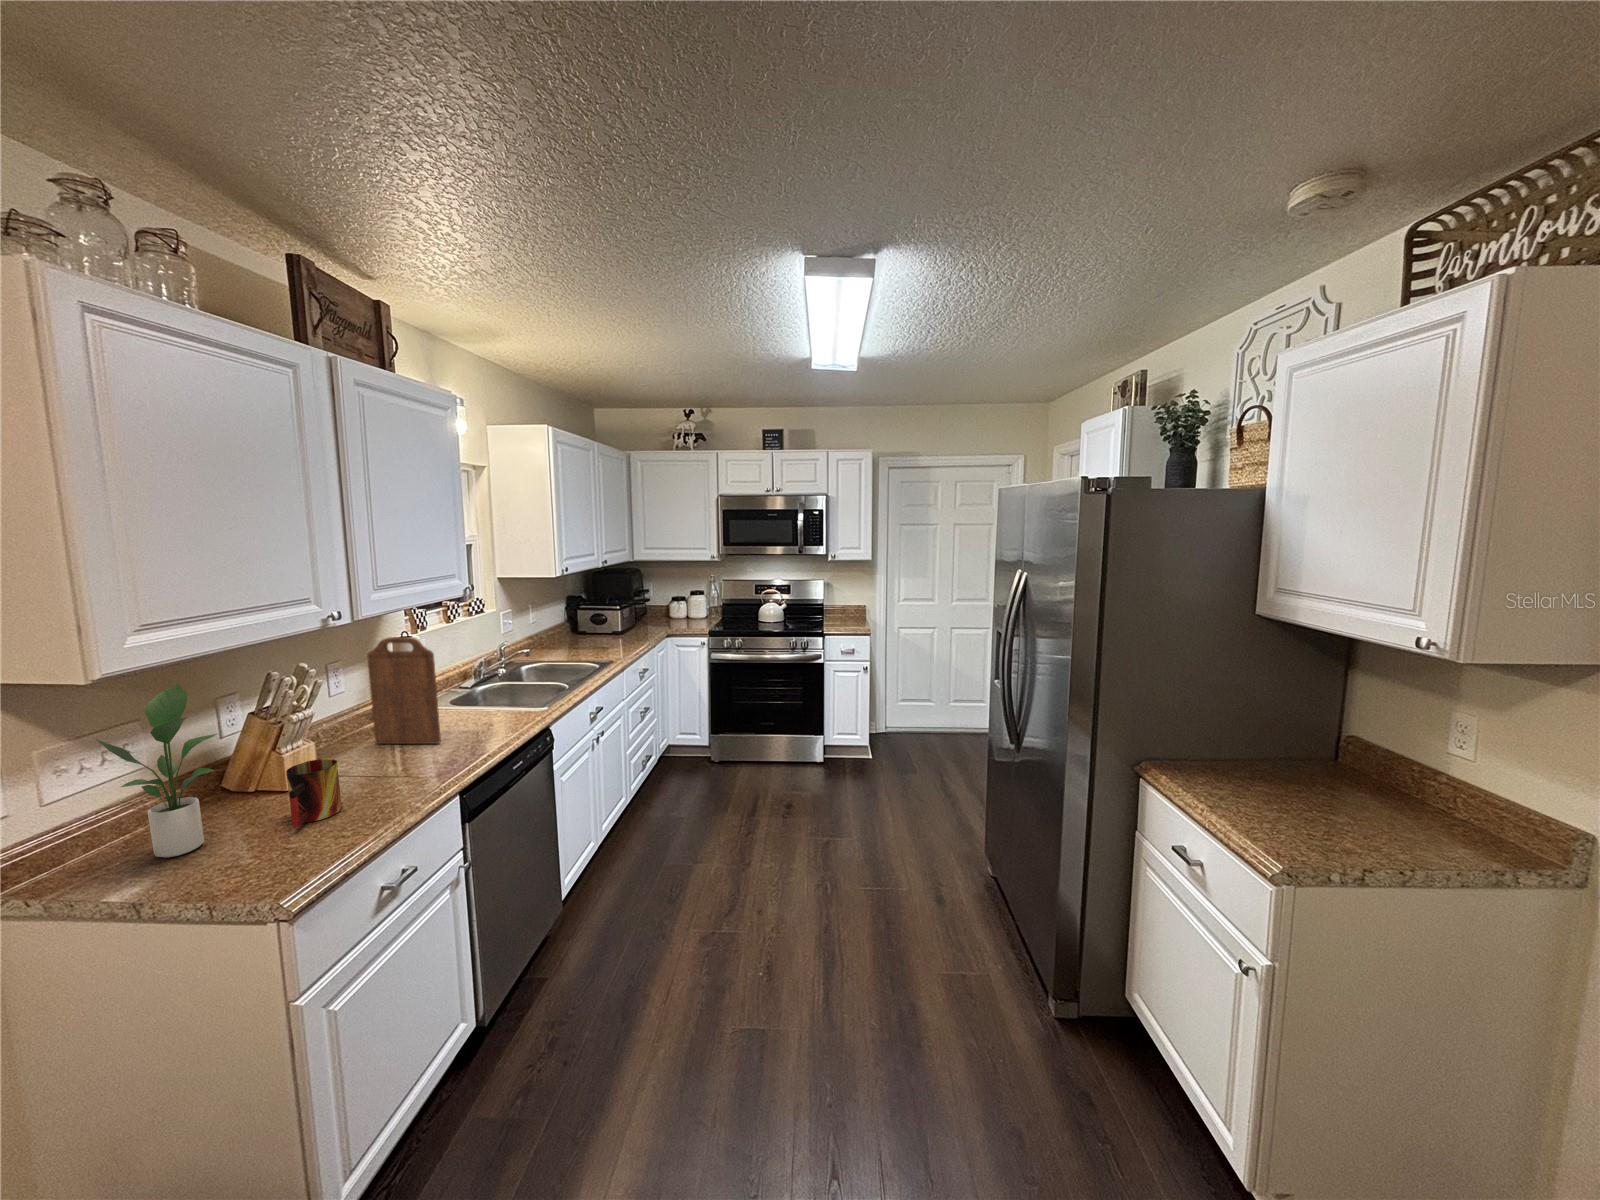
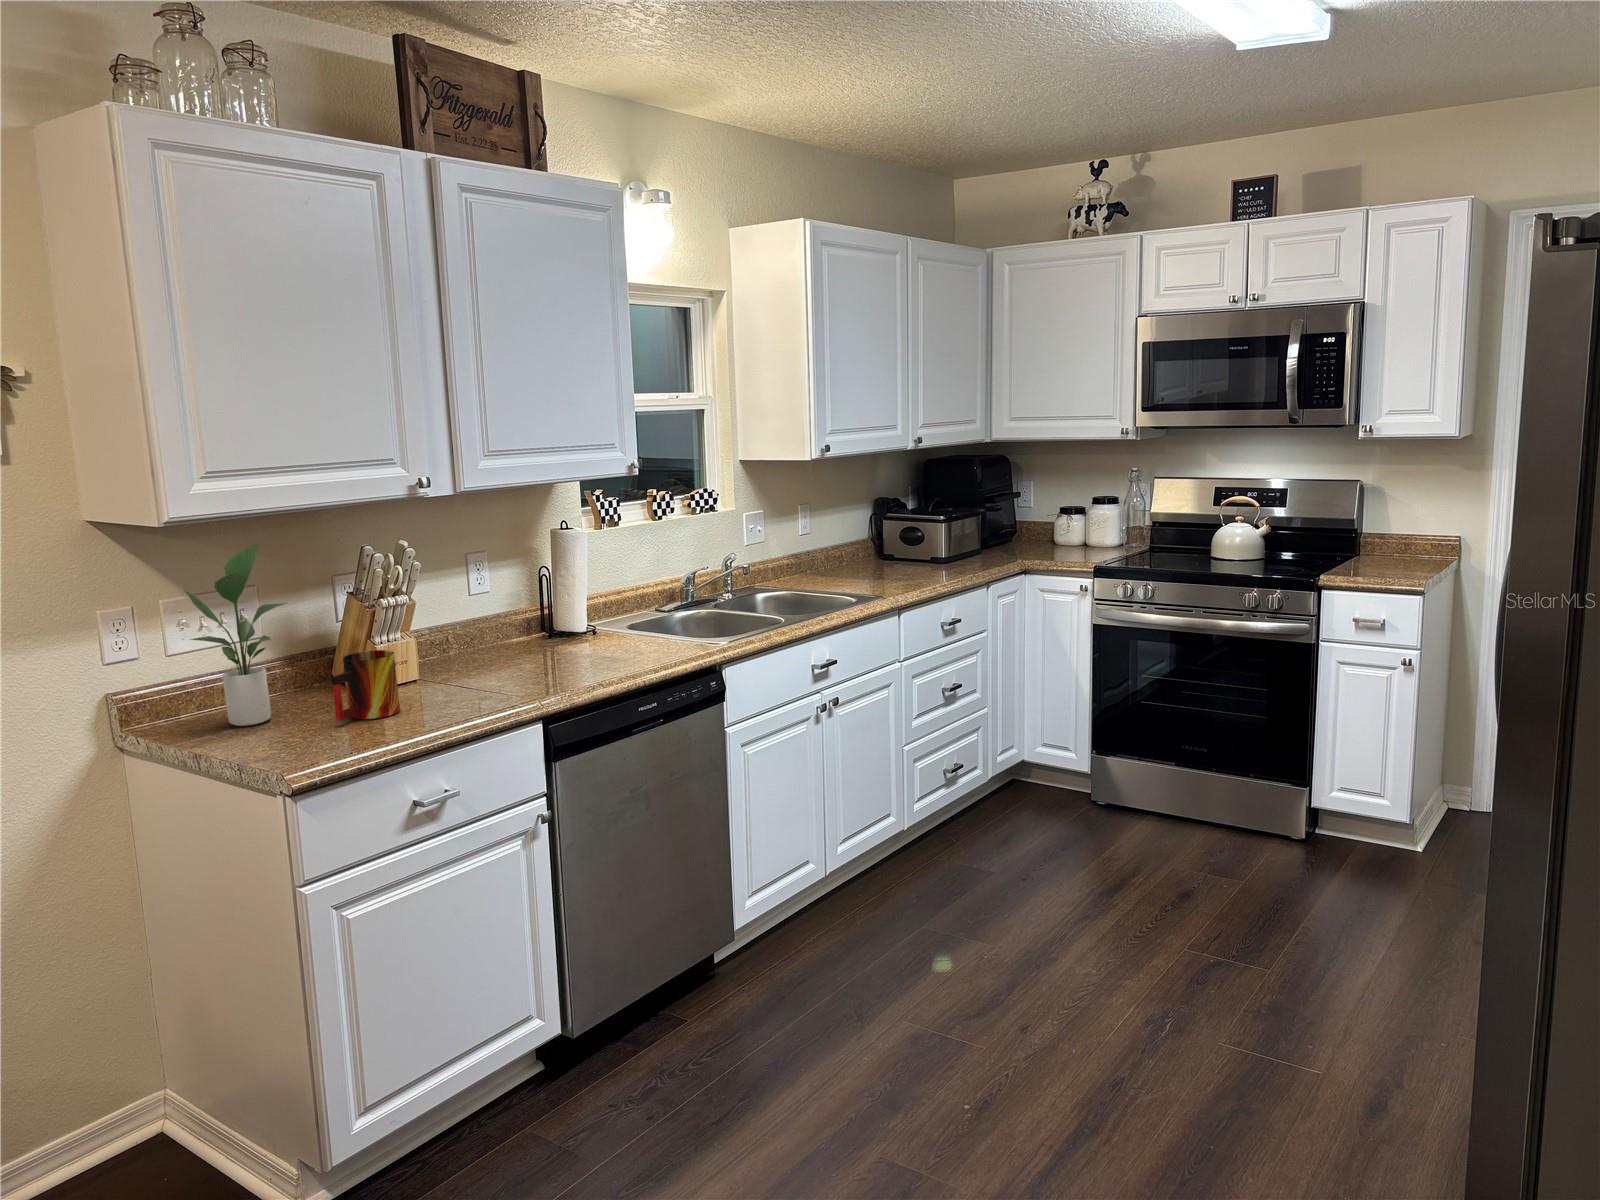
cutting board: present [367,637,441,744] -> none [491,519,561,666]

